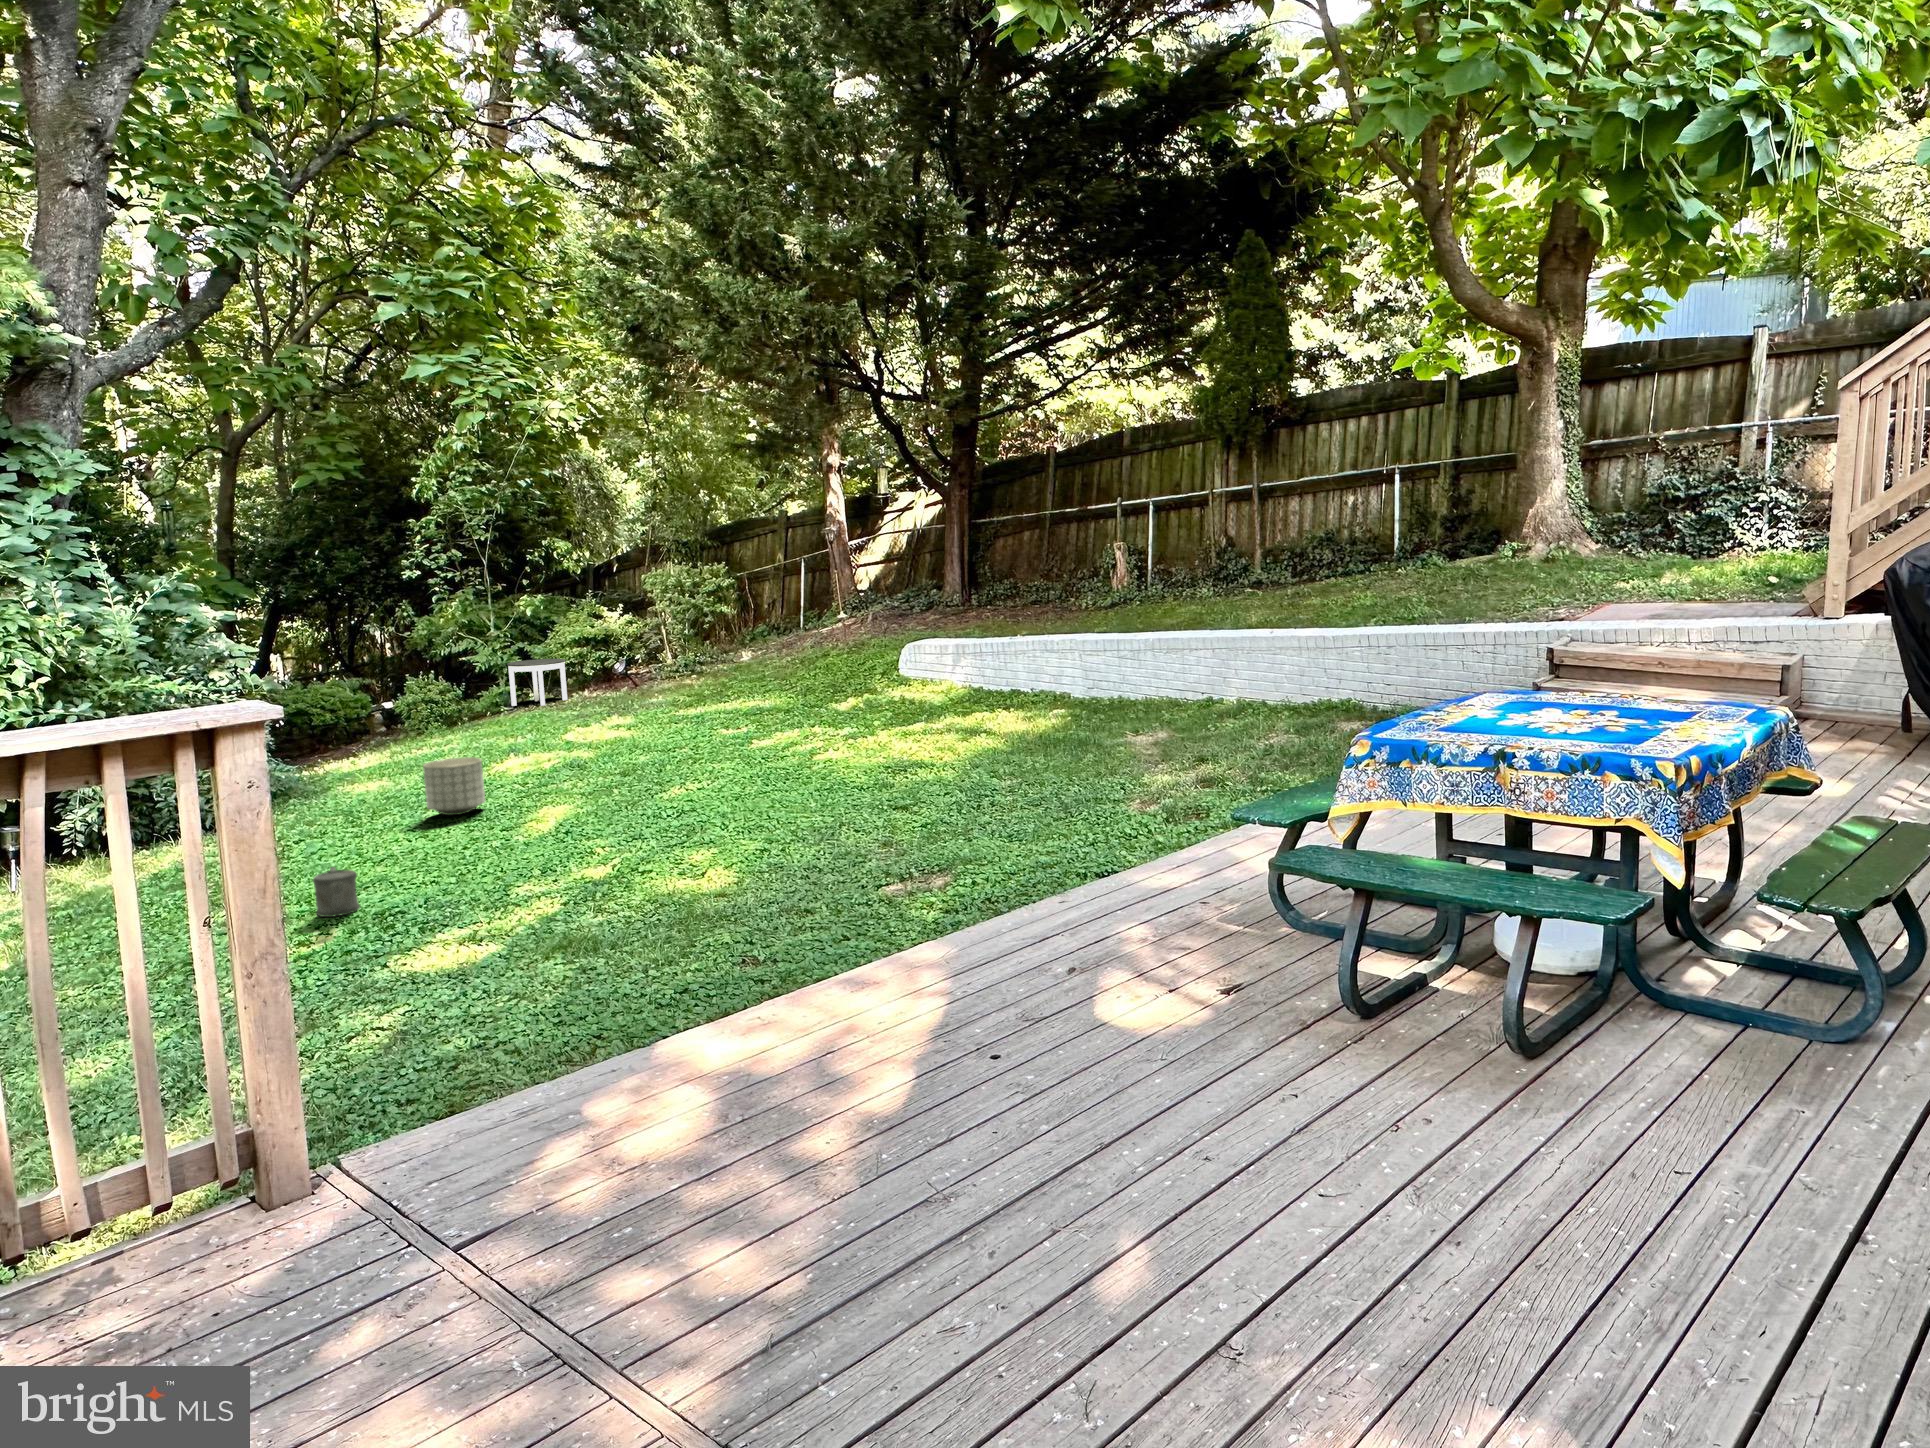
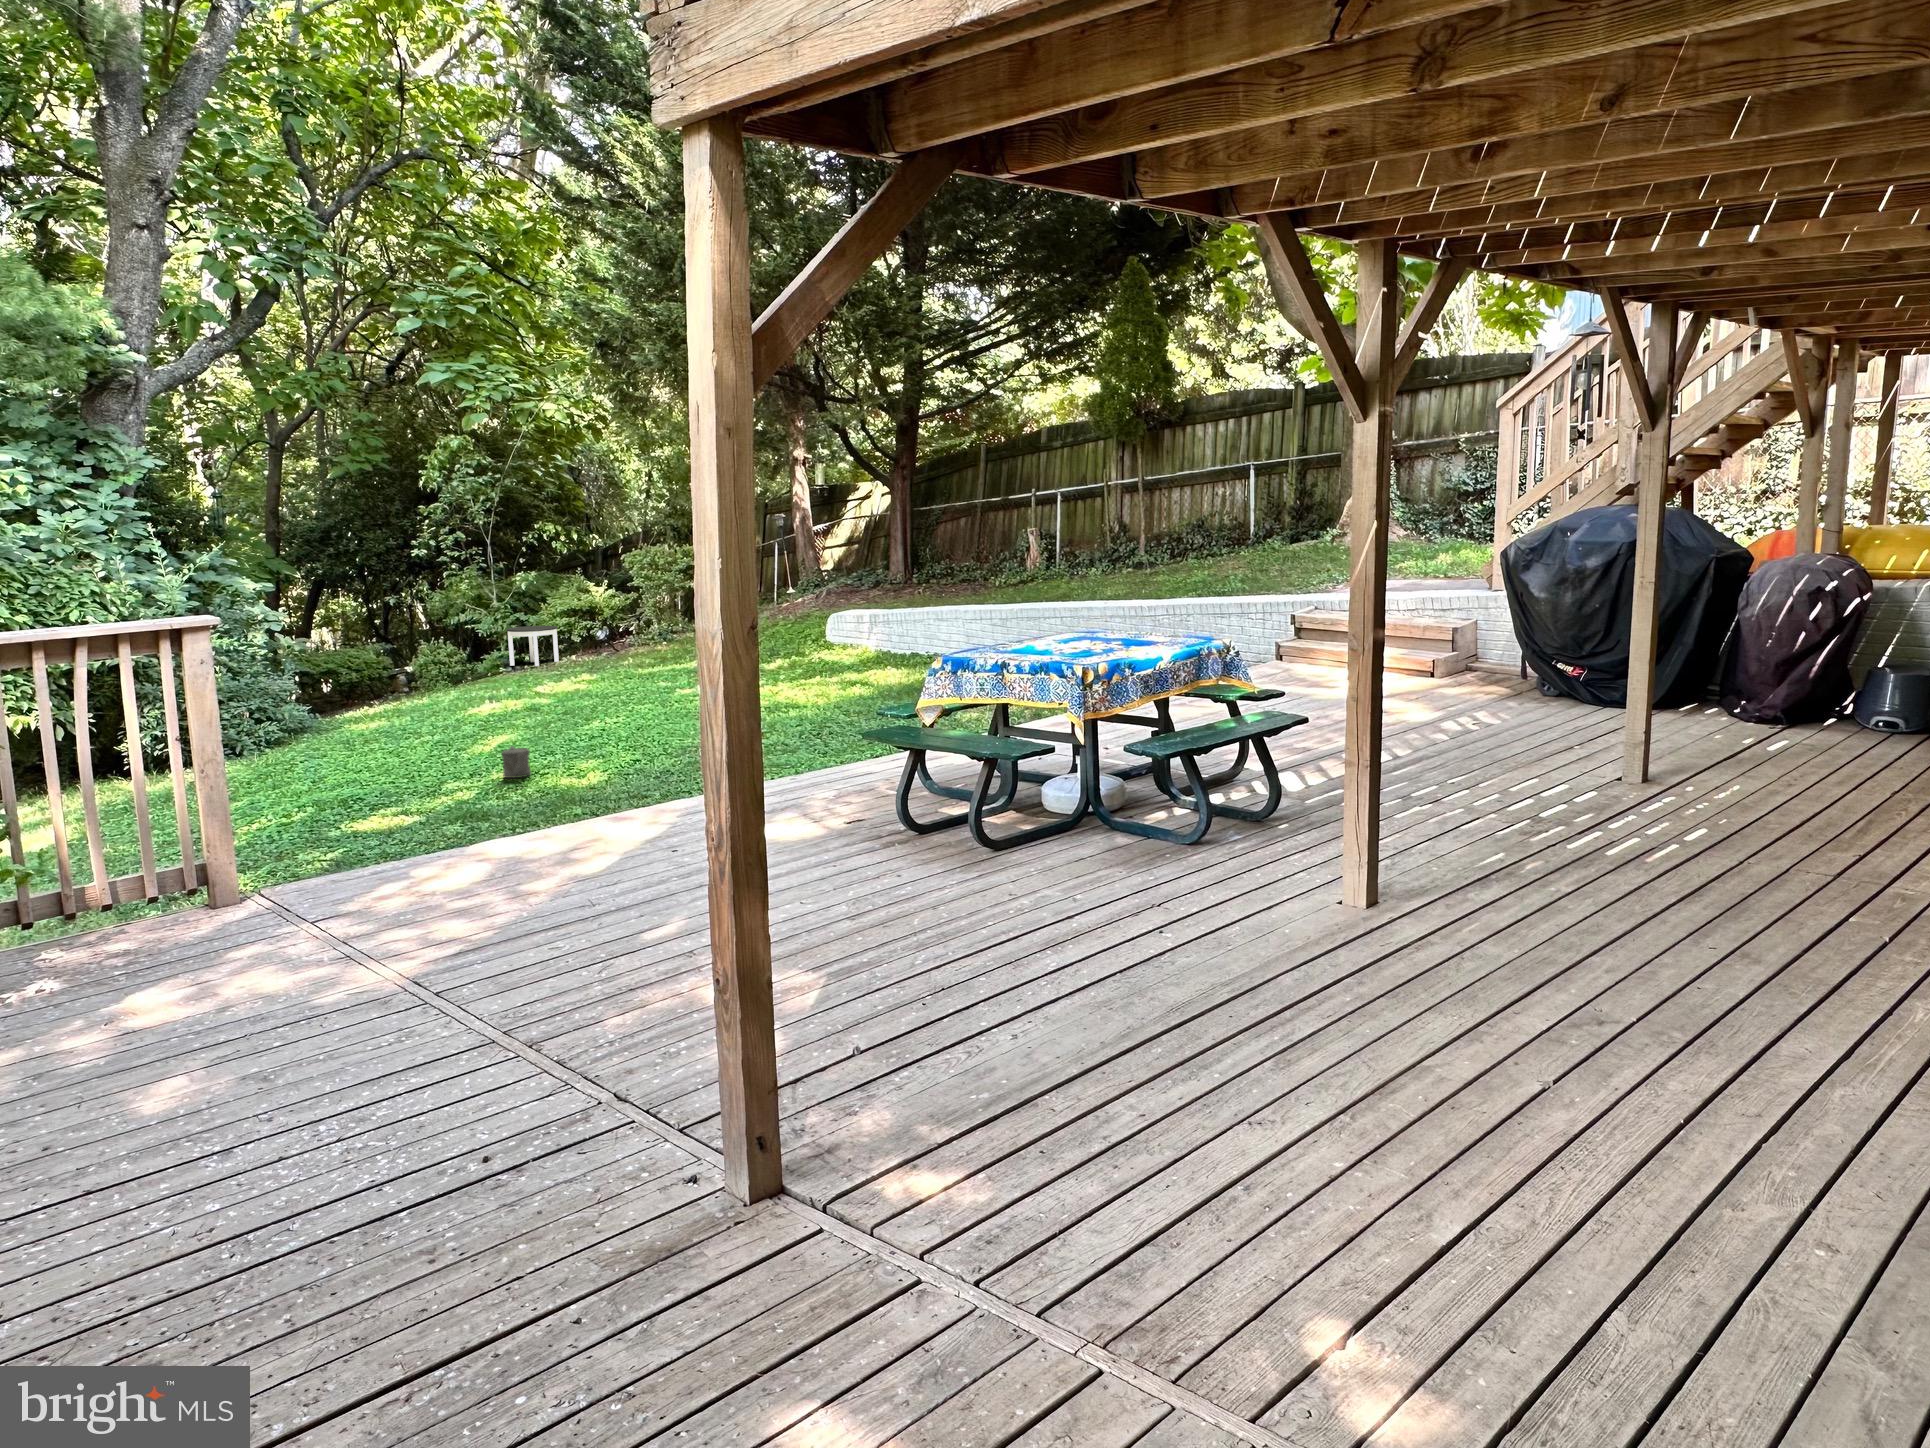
planter: present [423,757,485,815] -> none [423,708,474,755]
watering can: present [313,867,360,917] -> present [502,746,531,778]

